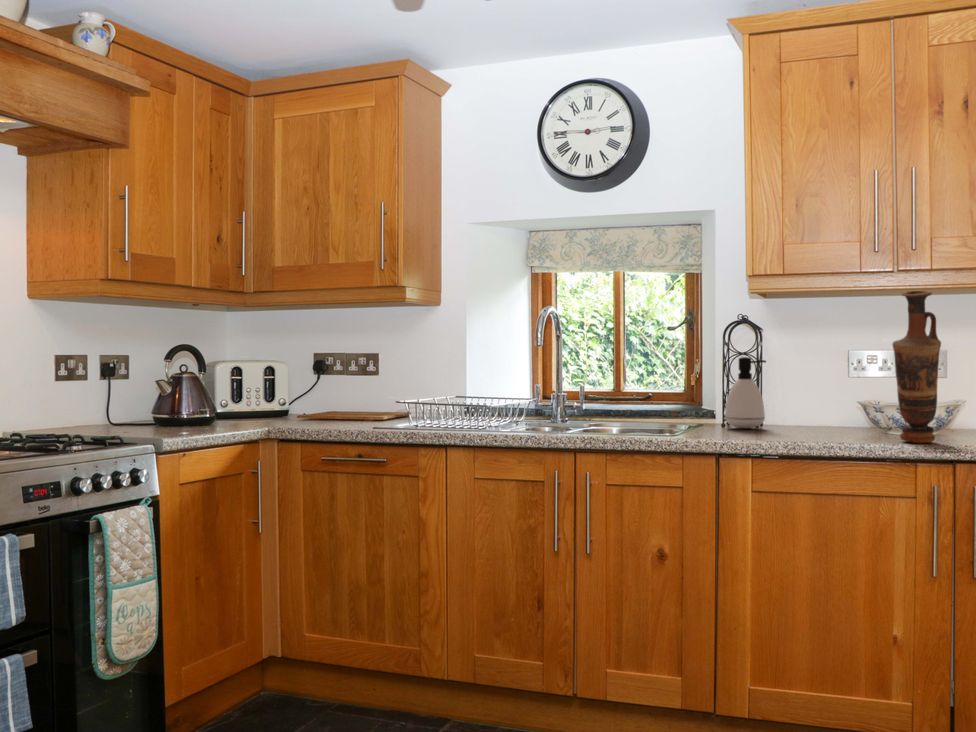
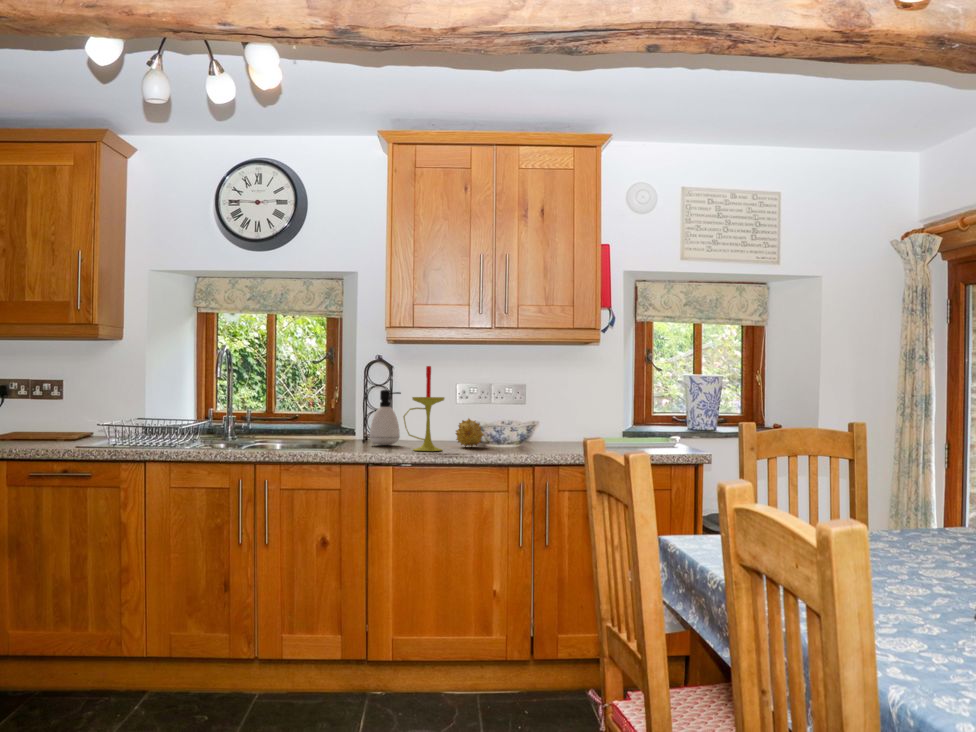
vase: present [892,291,941,443] -> none [492,343,524,451]
candle: none [765,323,824,440] -> present [403,366,445,451]
fruit: none [840,394,890,435] -> present [456,419,484,447]

